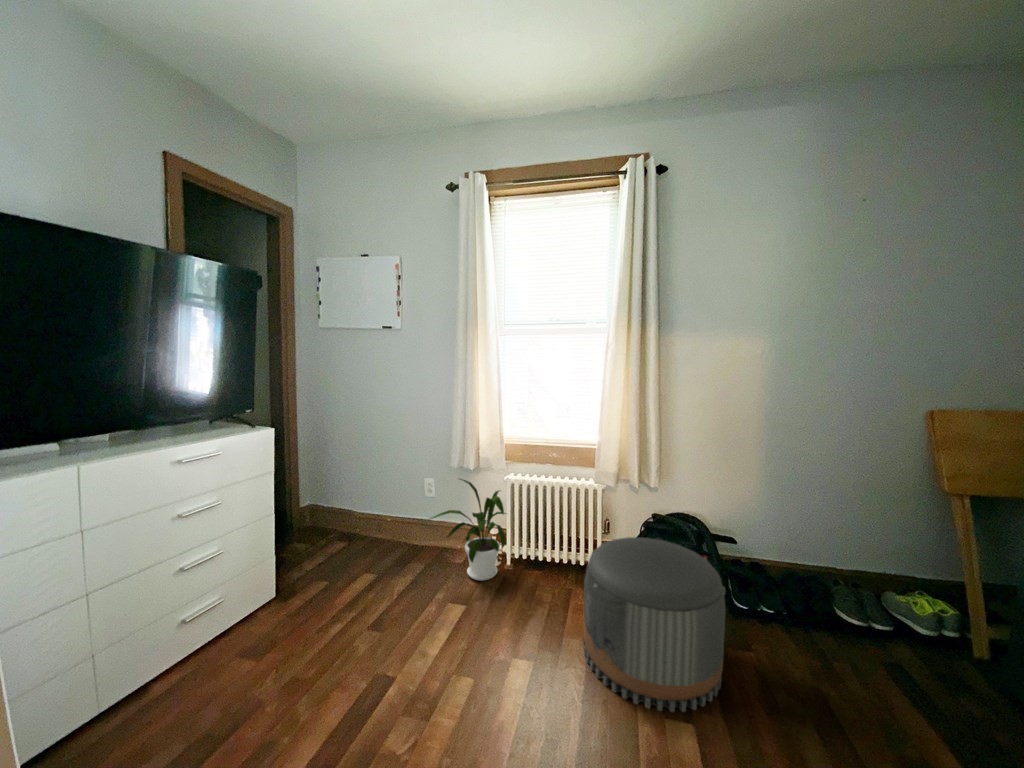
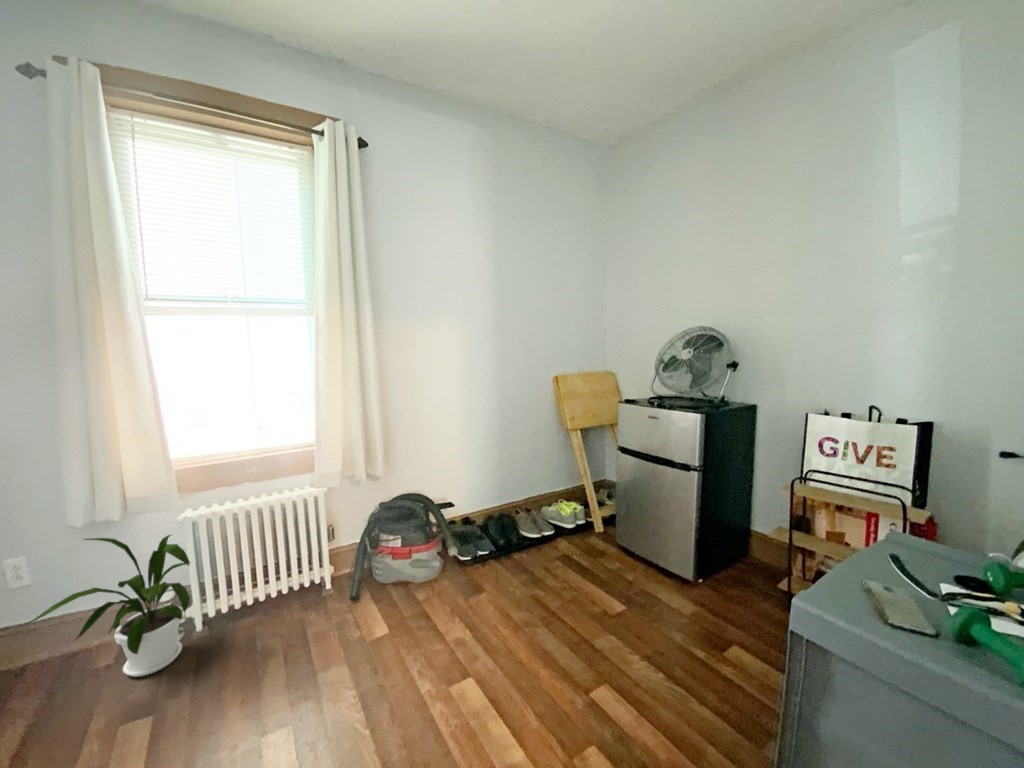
pouf: present [583,537,725,712] -> none [333,525,473,702]

